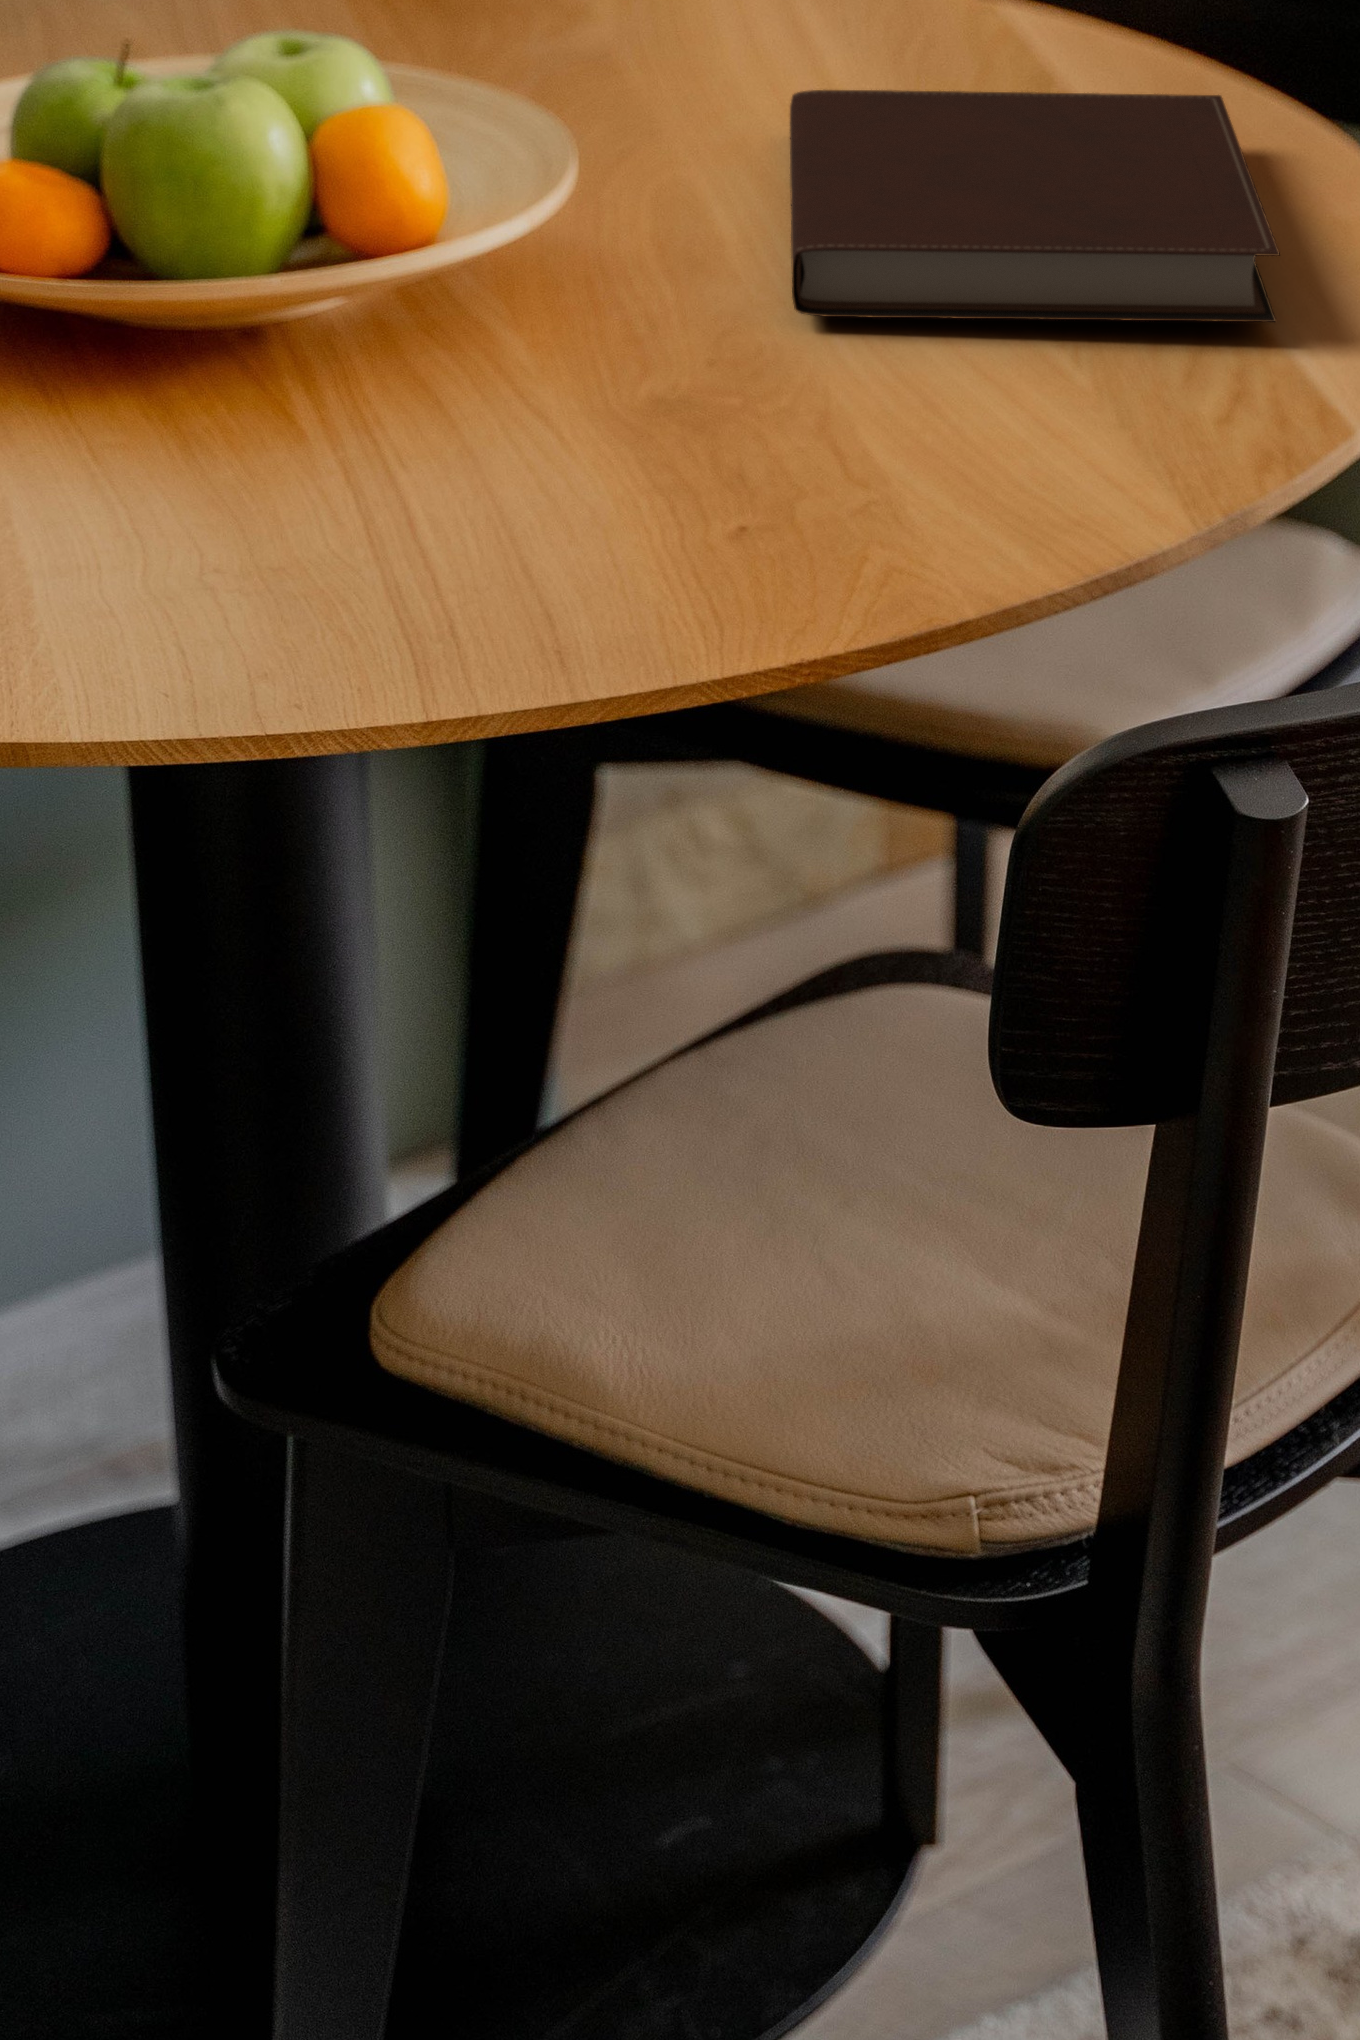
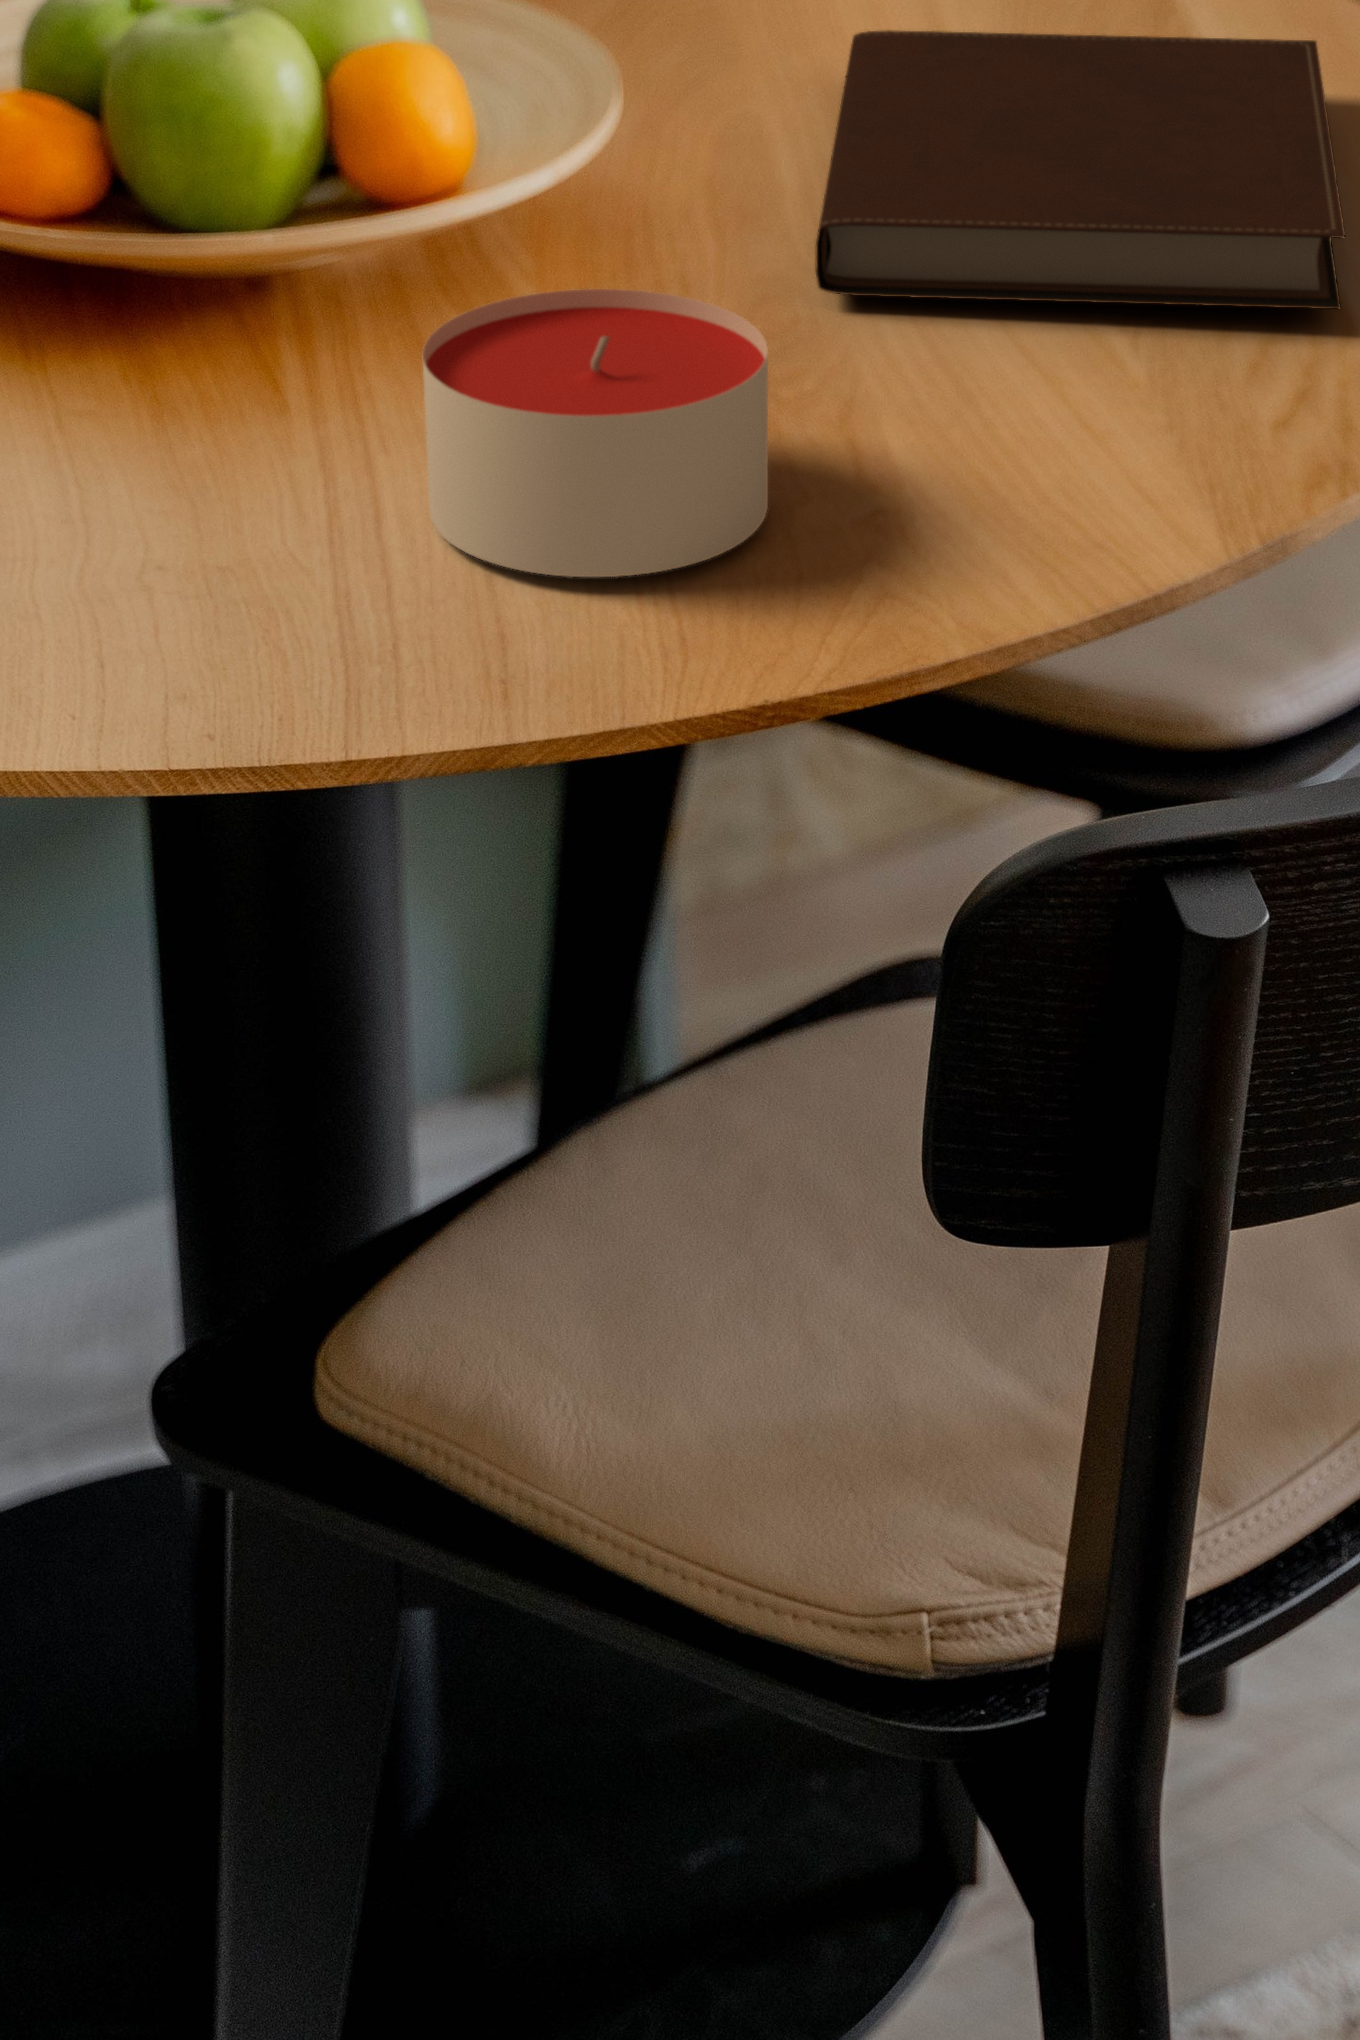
candle: none [457,299,779,556] -> present [423,289,768,577]

